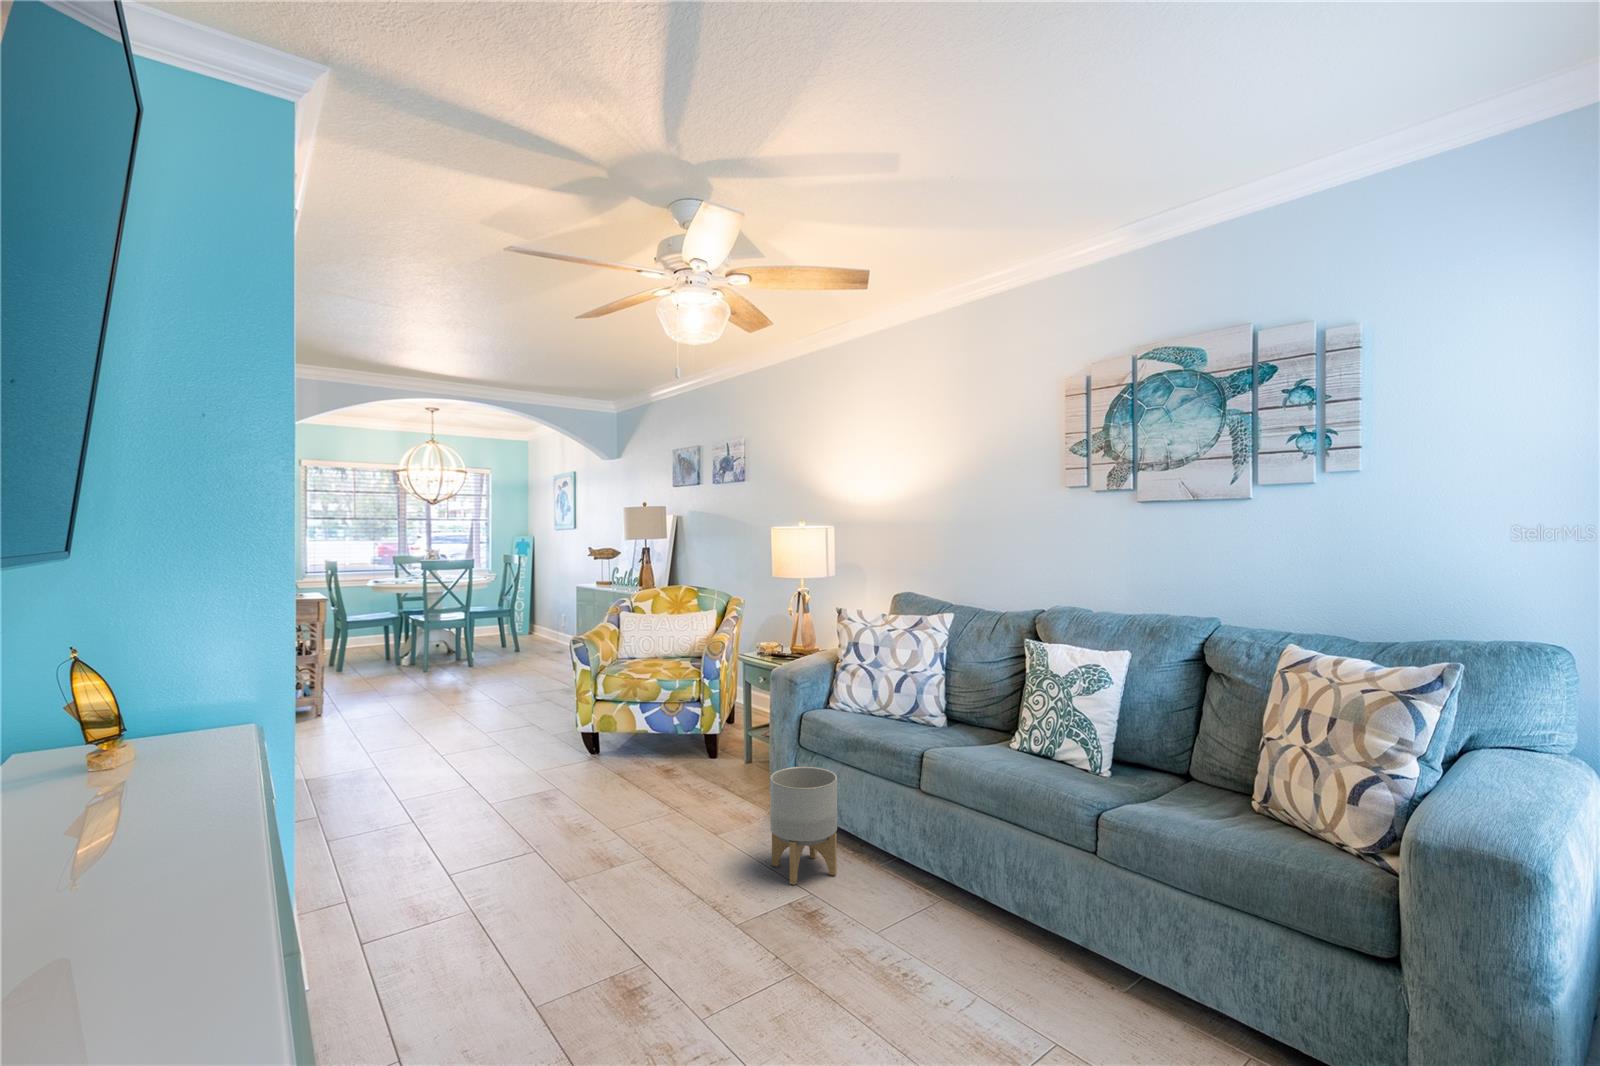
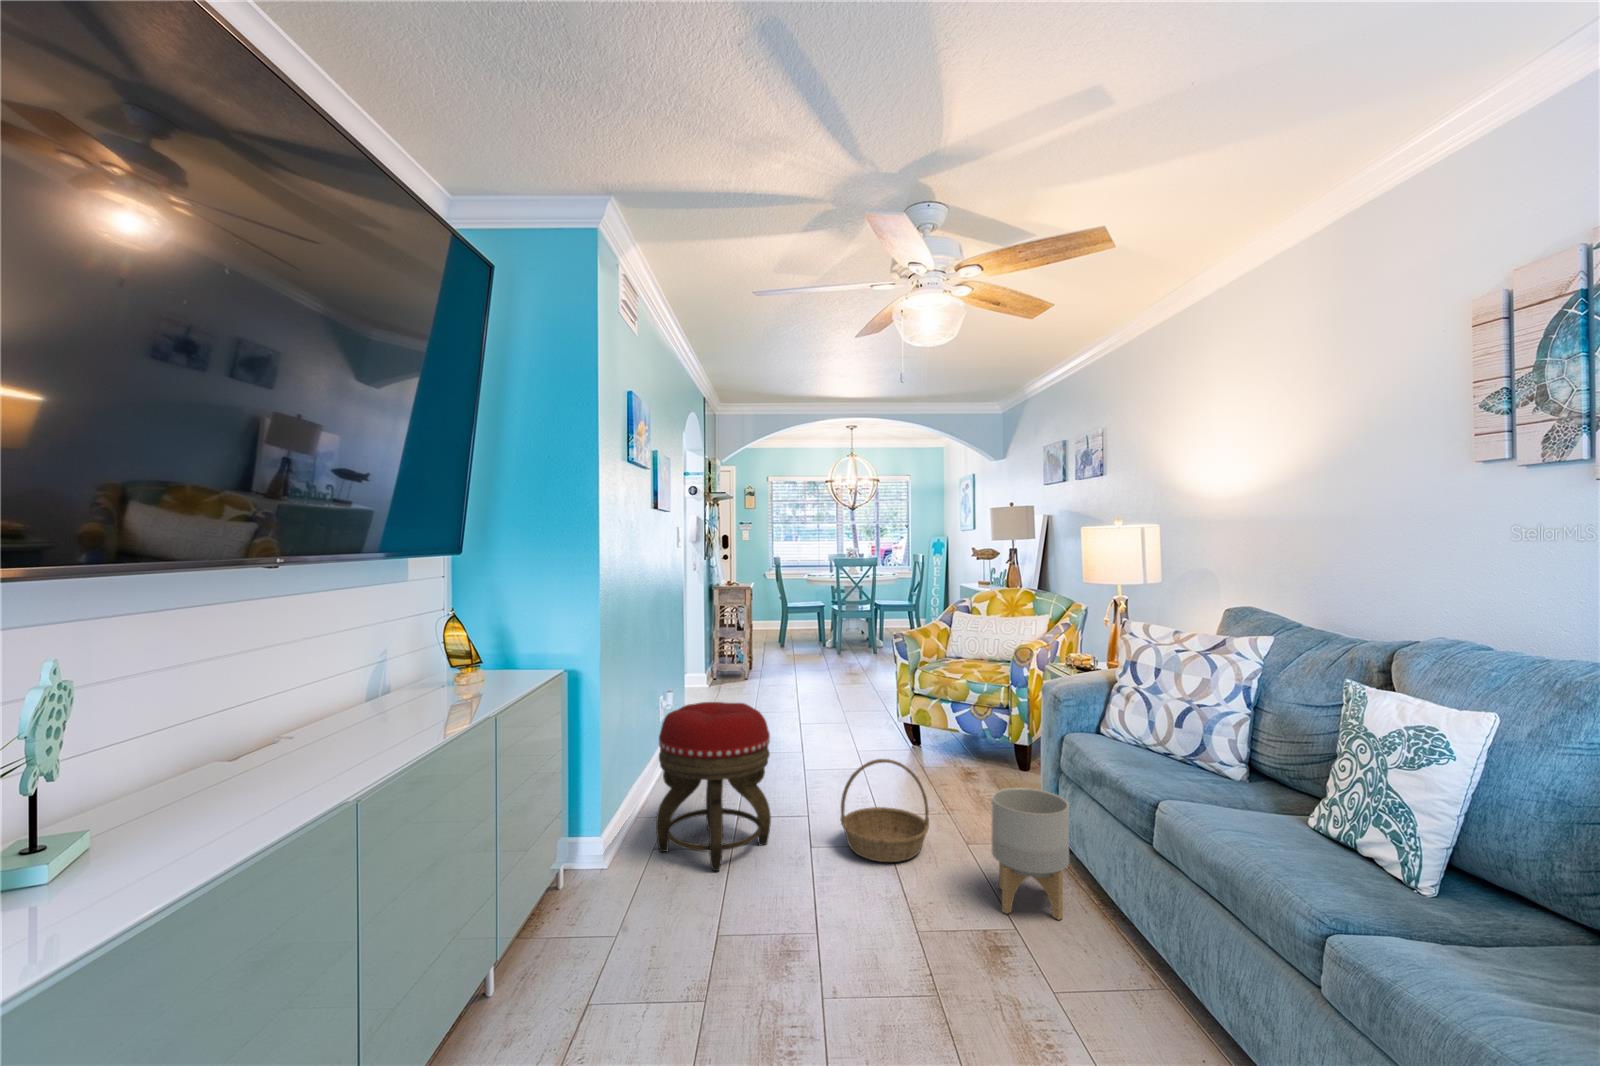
footstool: none [374,739,524,947] -> present [656,702,771,871]
basket: none [600,769,691,877] -> present [840,759,929,862]

